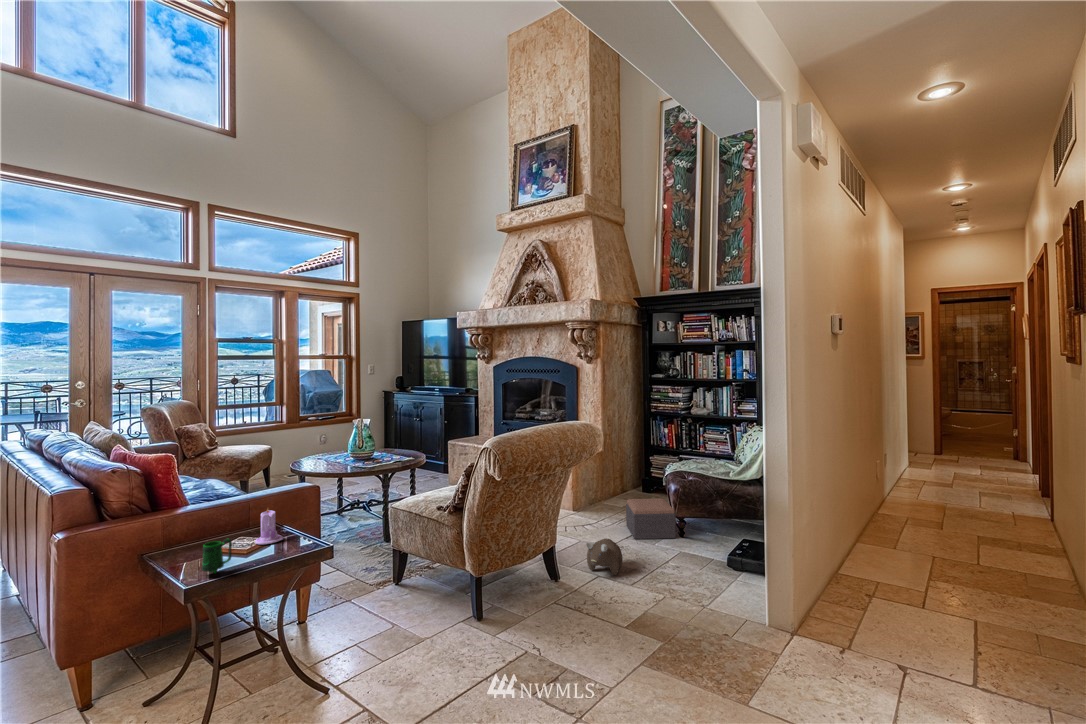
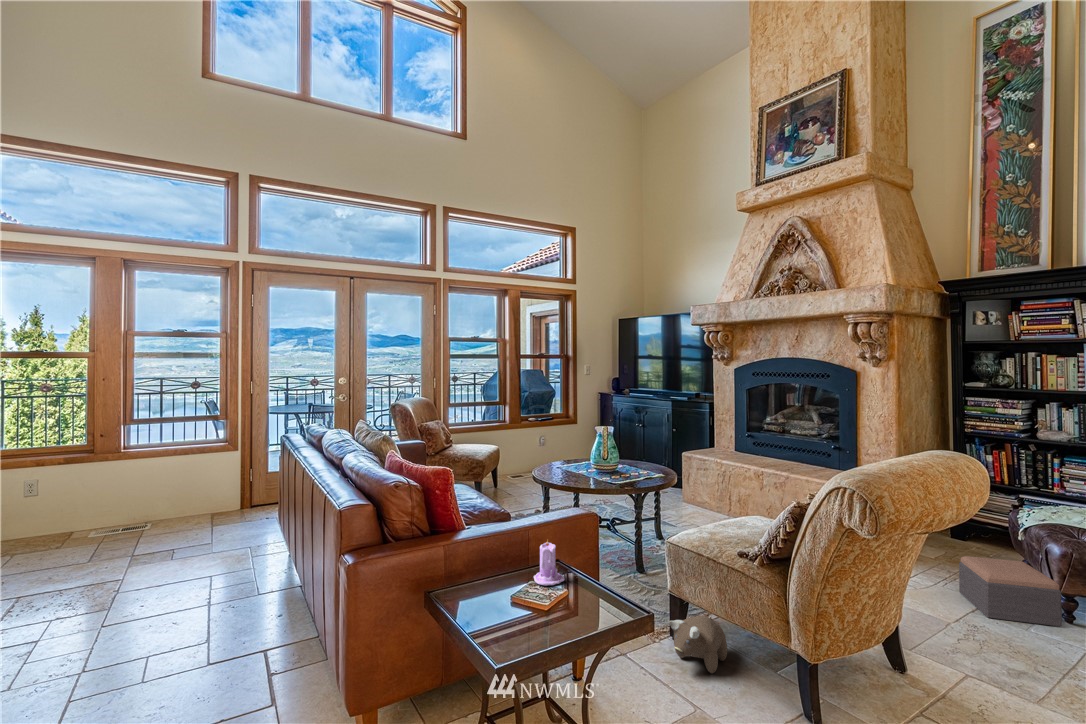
plush toy: present [586,538,623,575] -> present [669,616,727,673]
mug: present [202,539,232,573] -> none [493,582,523,632]

